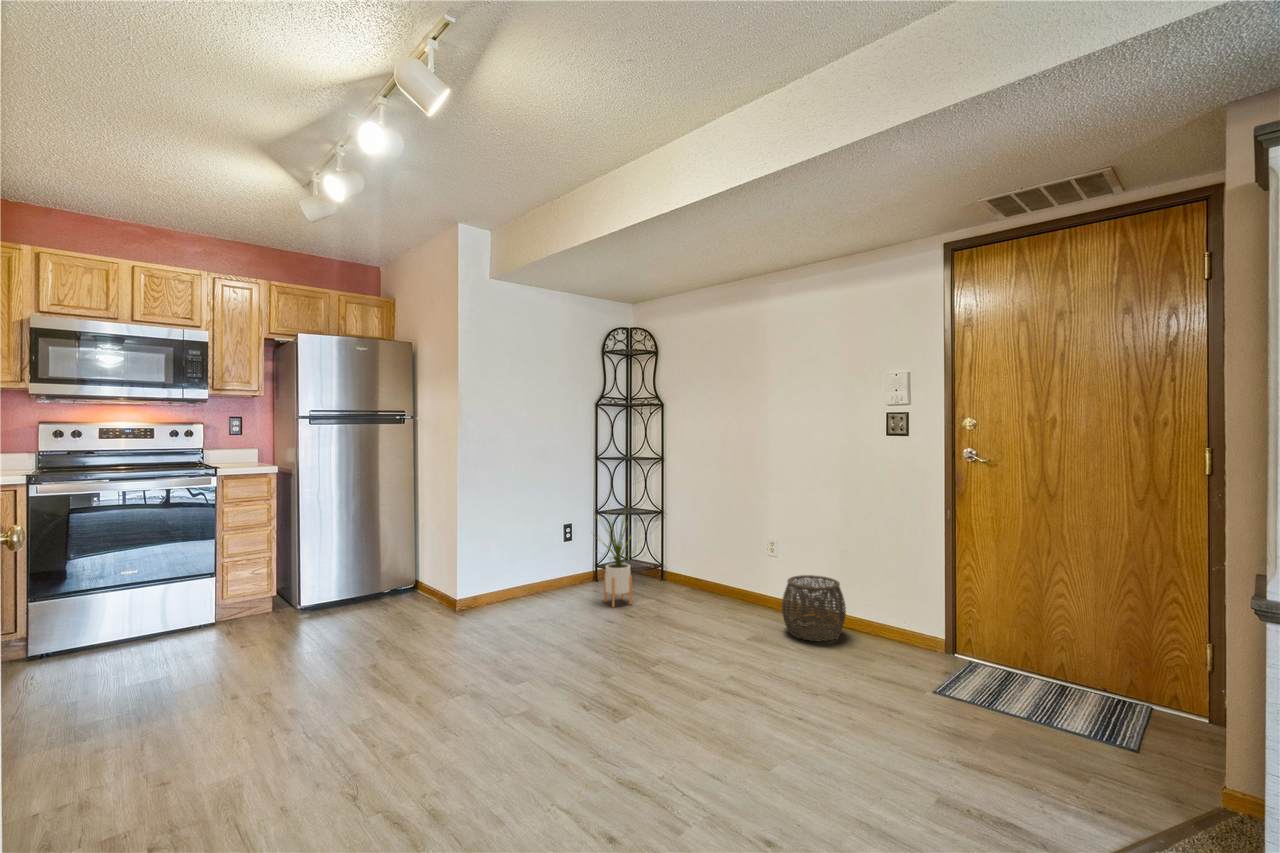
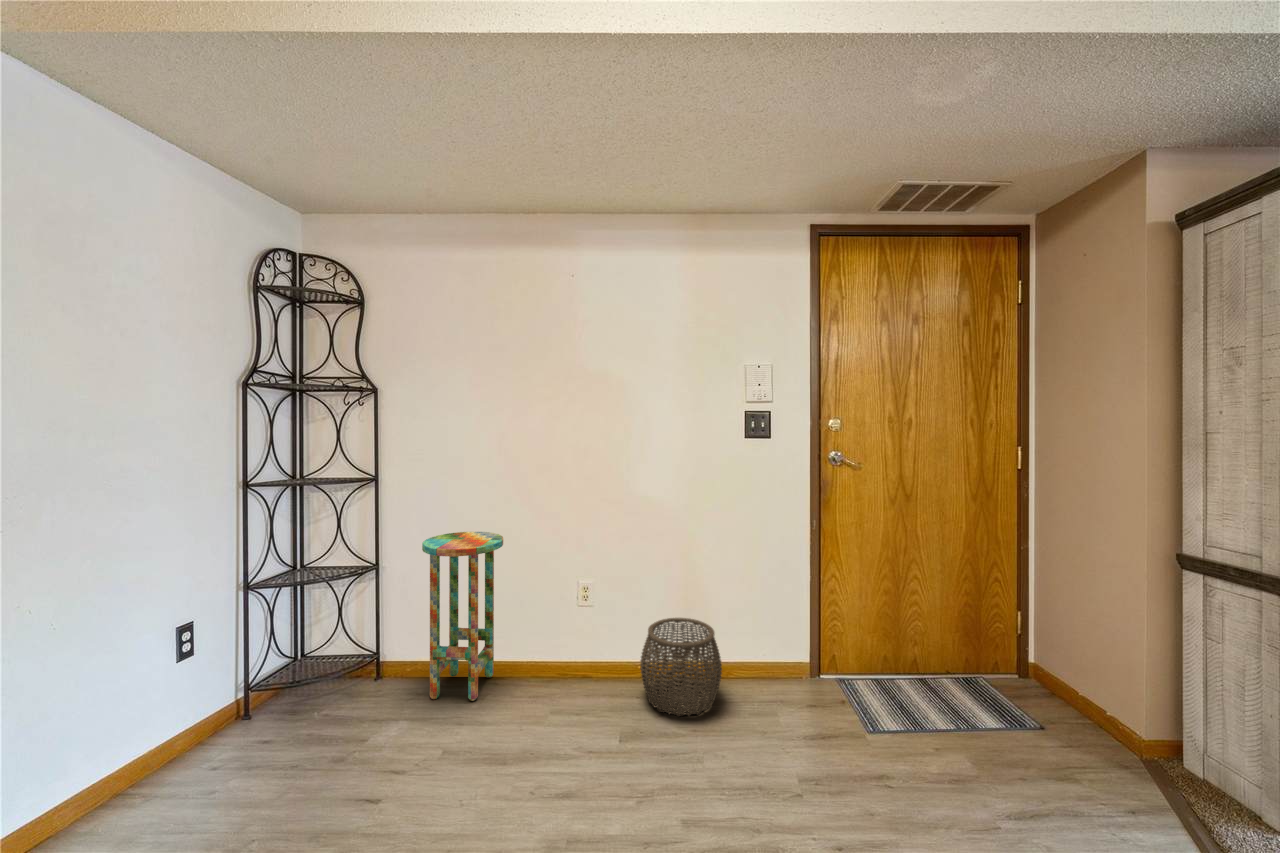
side table: none [669,498,718,601] -> present [422,532,503,701]
house plant: present [603,513,632,607] -> none [290,568,407,778]

